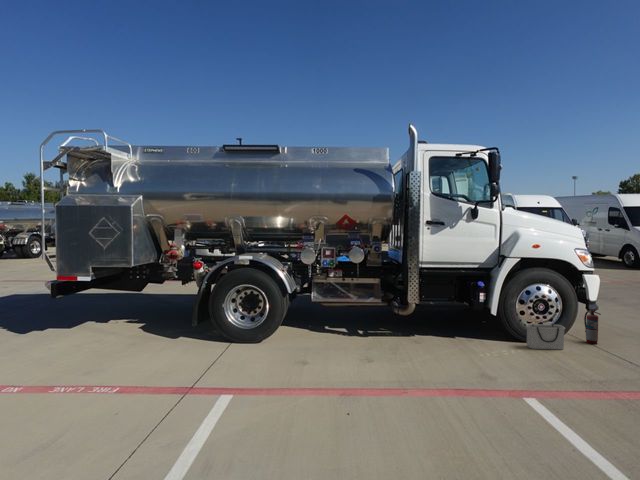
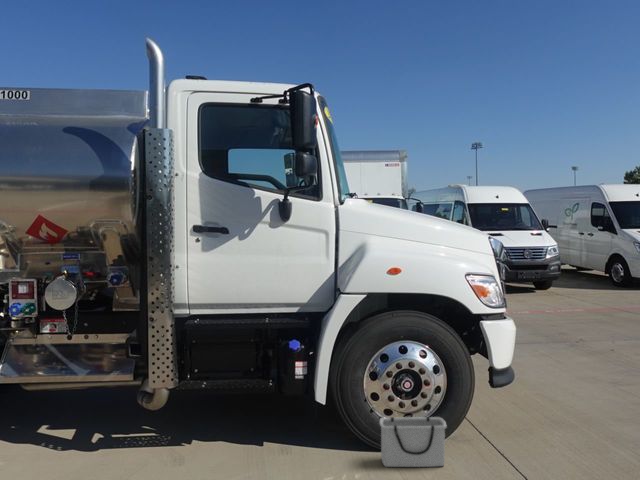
fire extinguisher: present [584,309,601,345] -> none [492,384,516,449]

